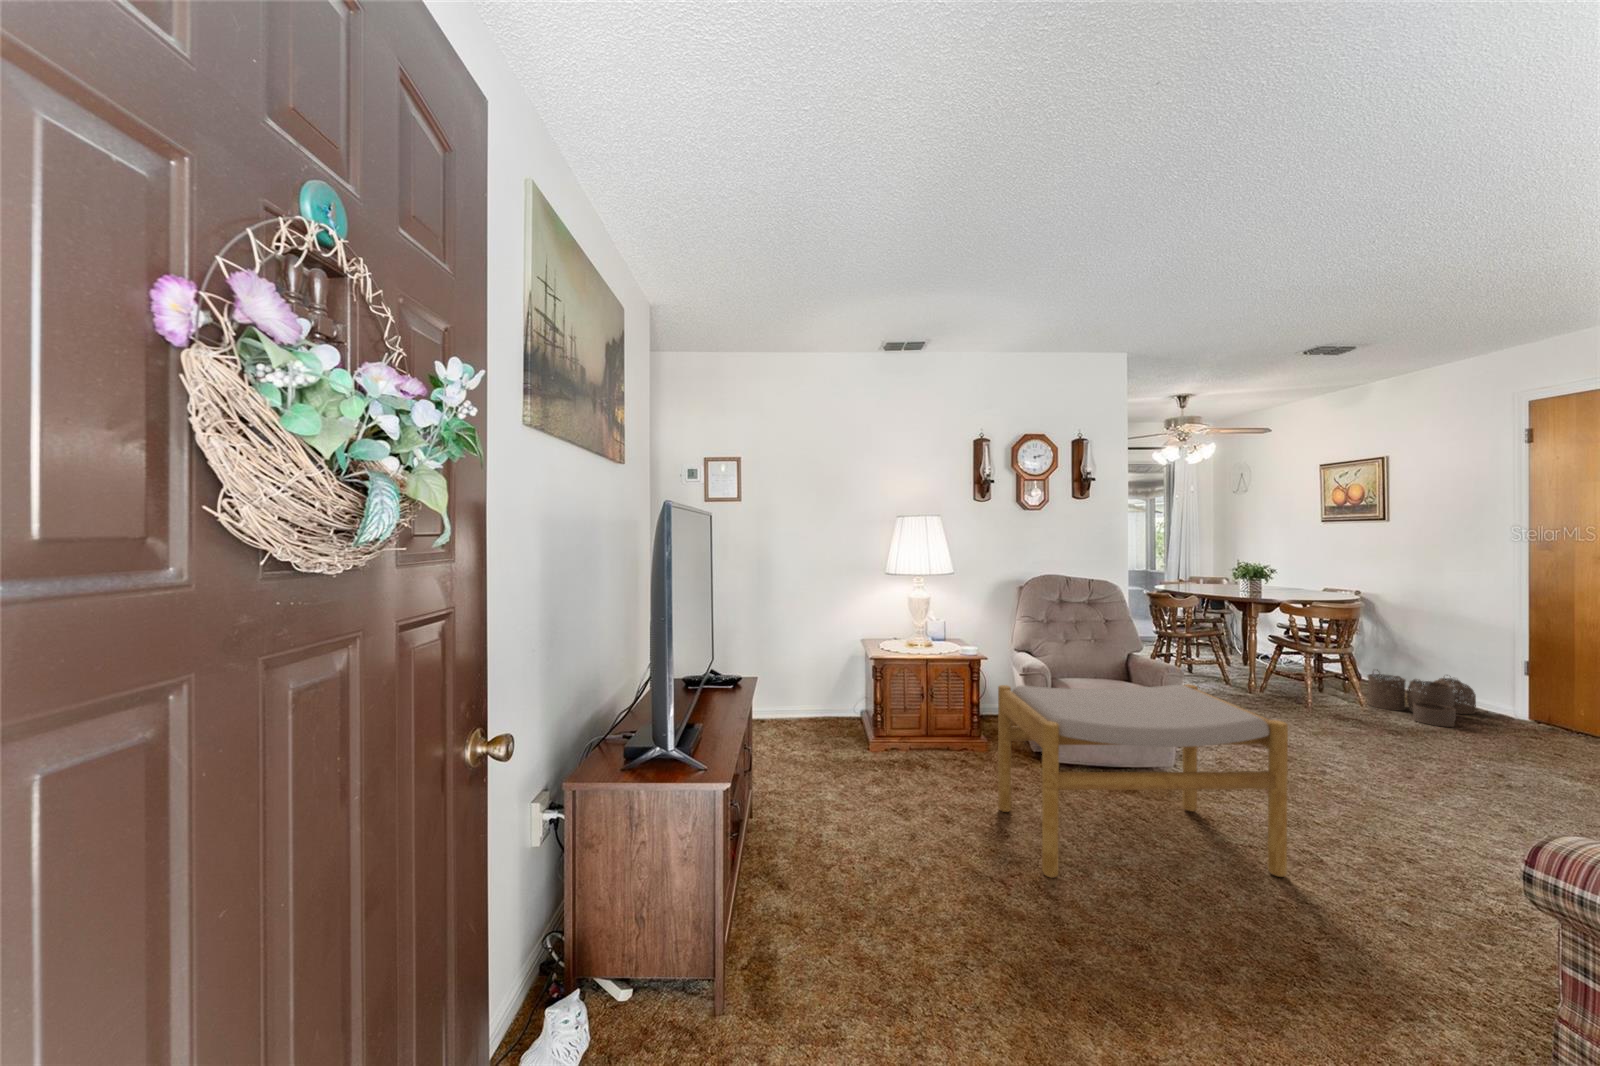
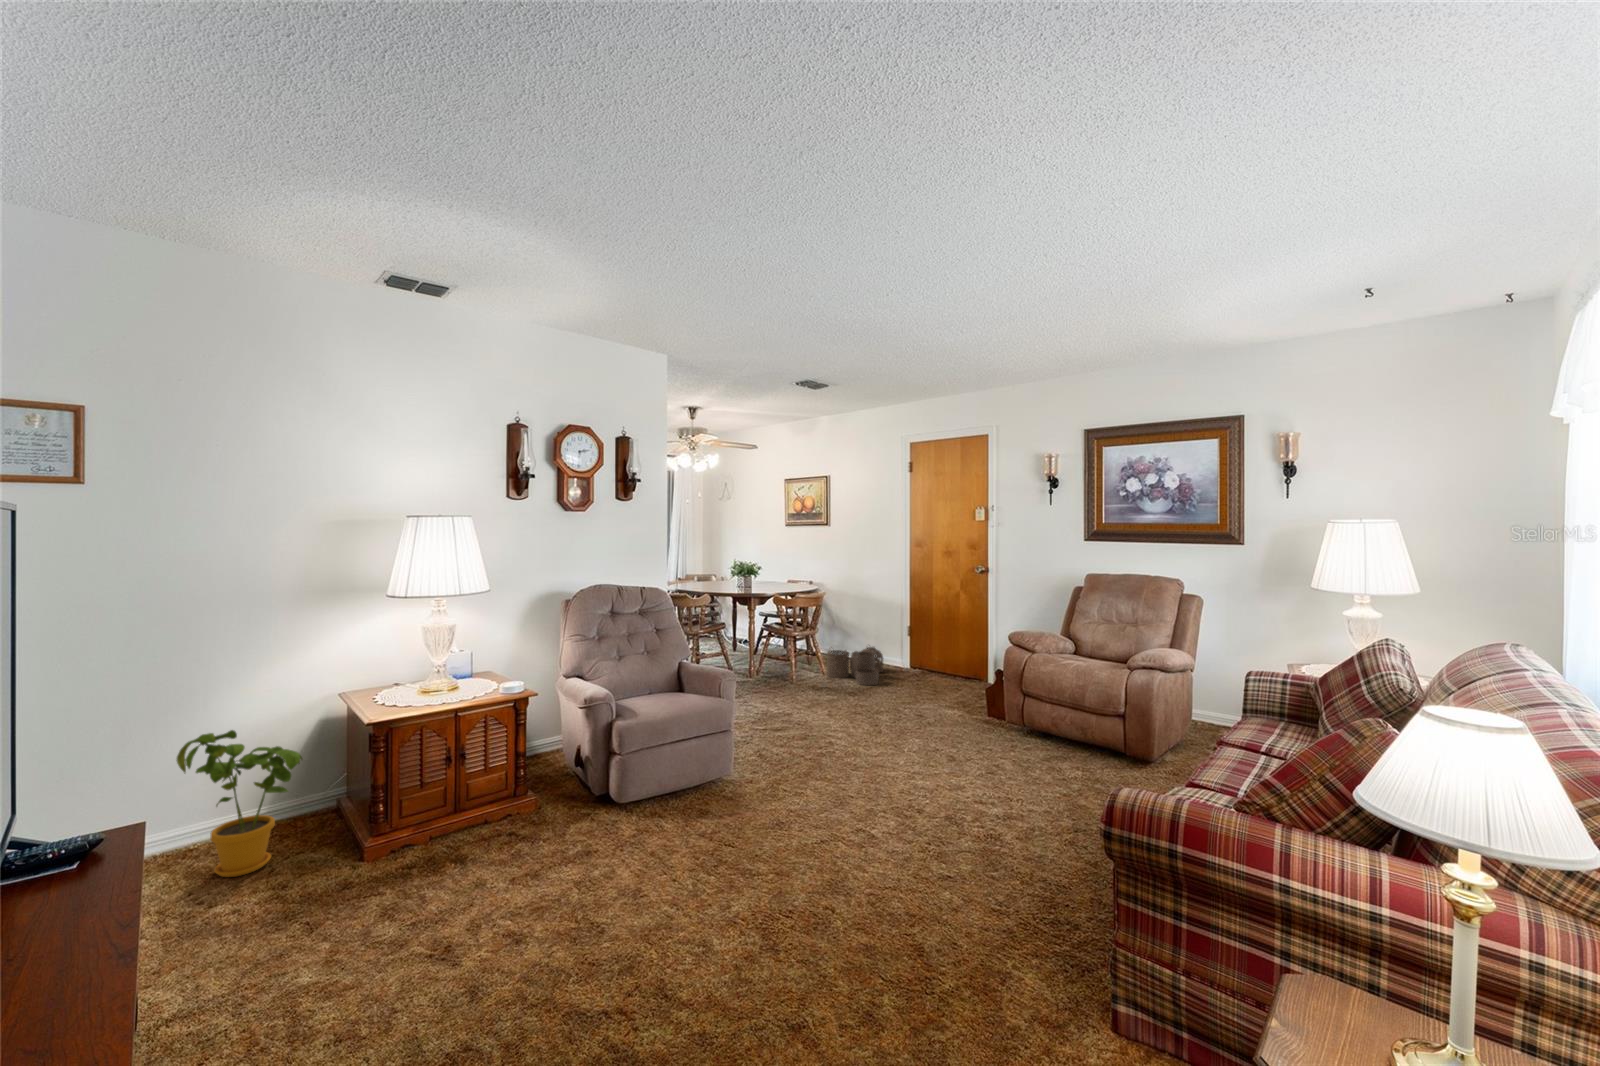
house plant: none [785,647,843,736] -> present [177,730,302,877]
footstool: present [998,684,1288,878] -> none [577,690,851,958]

